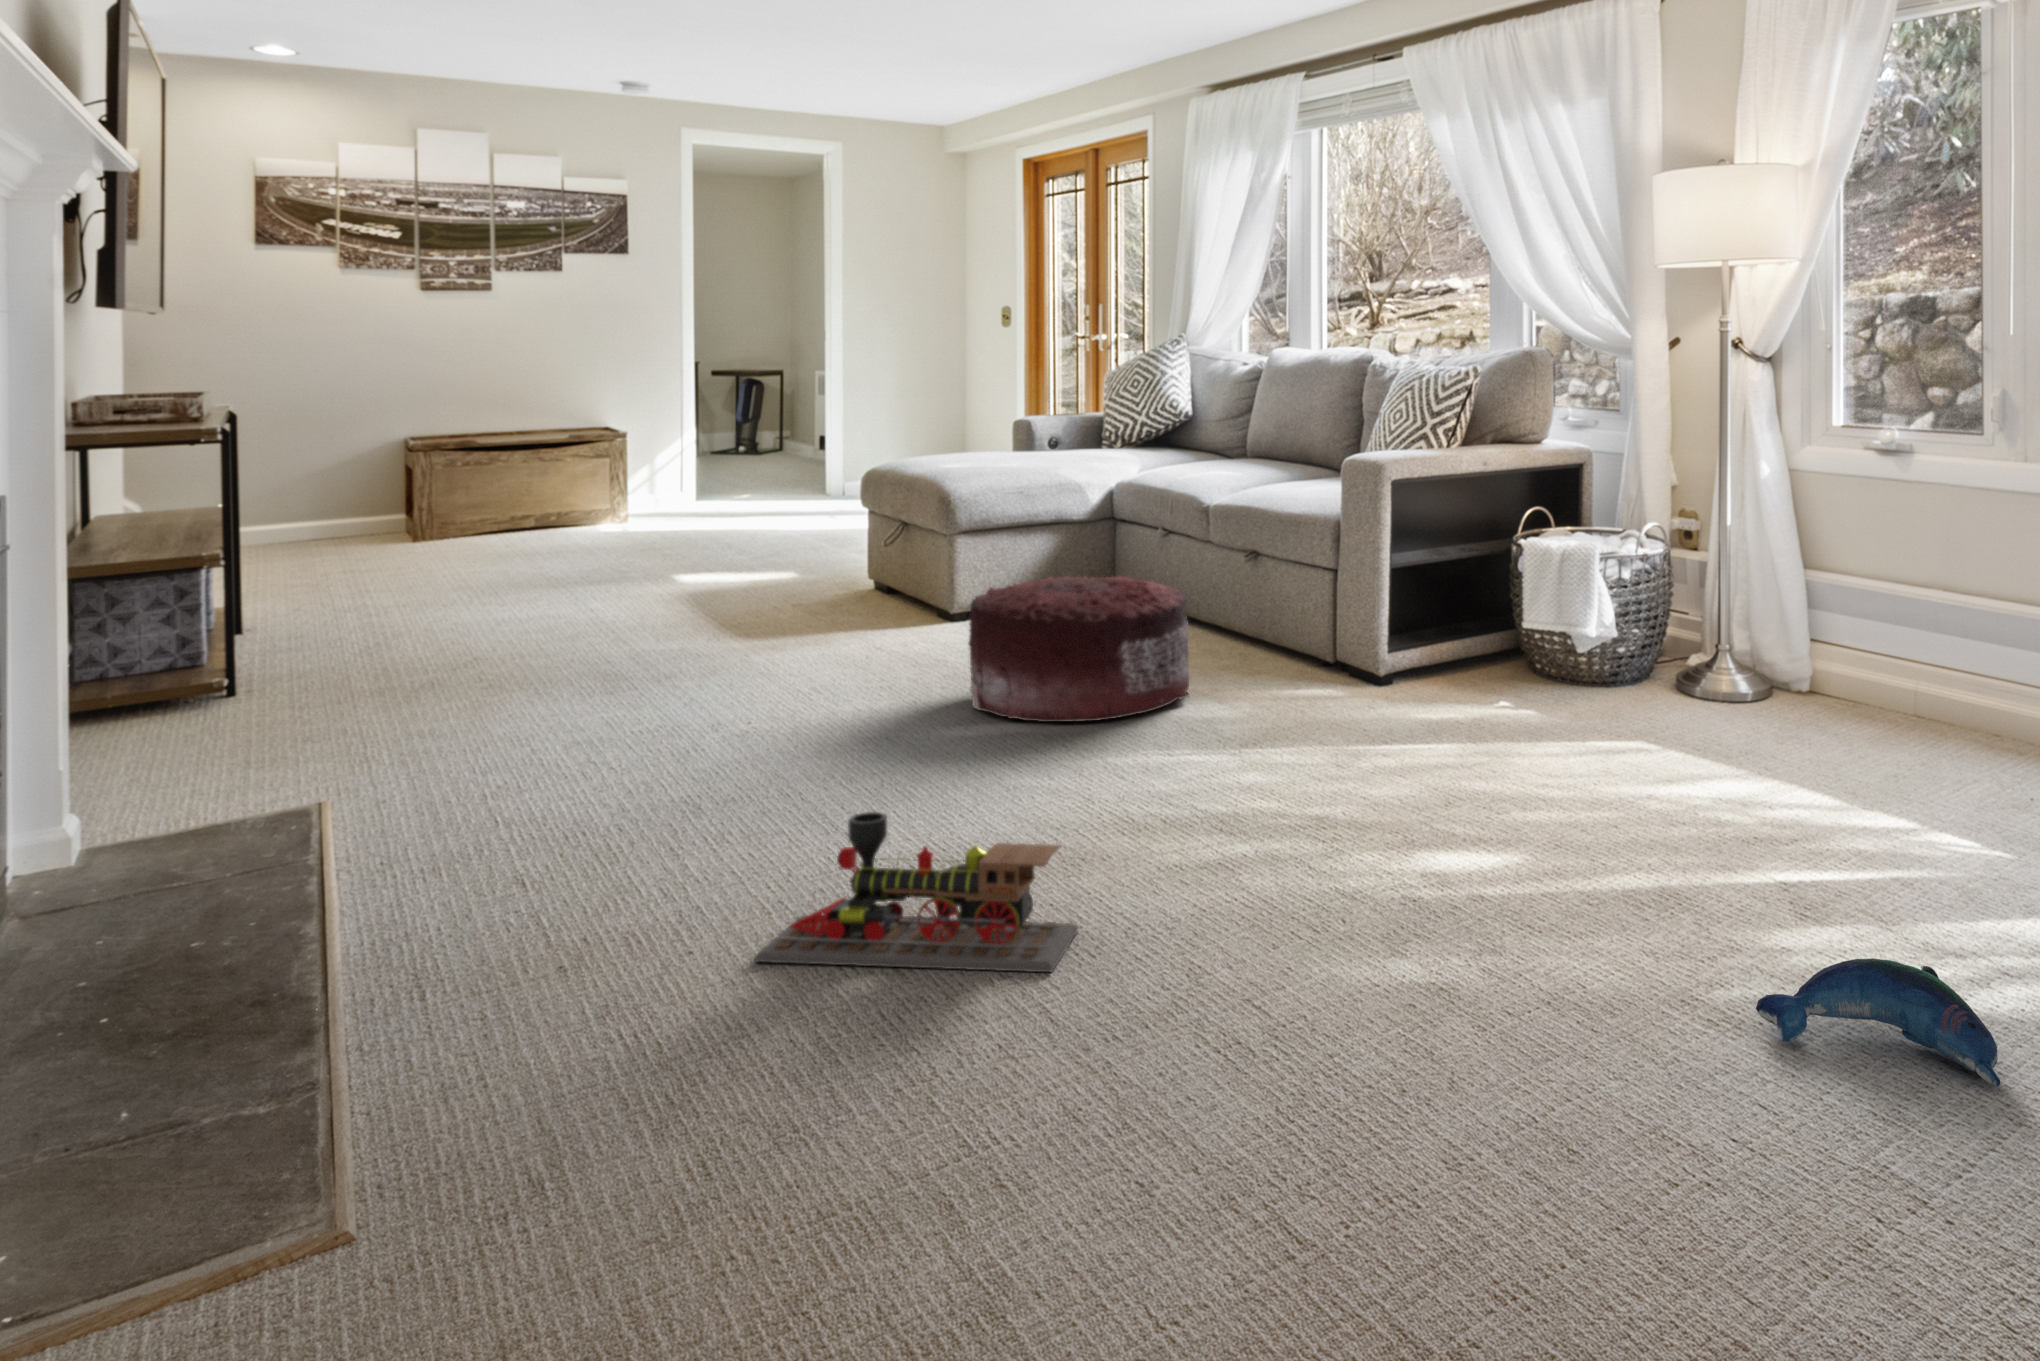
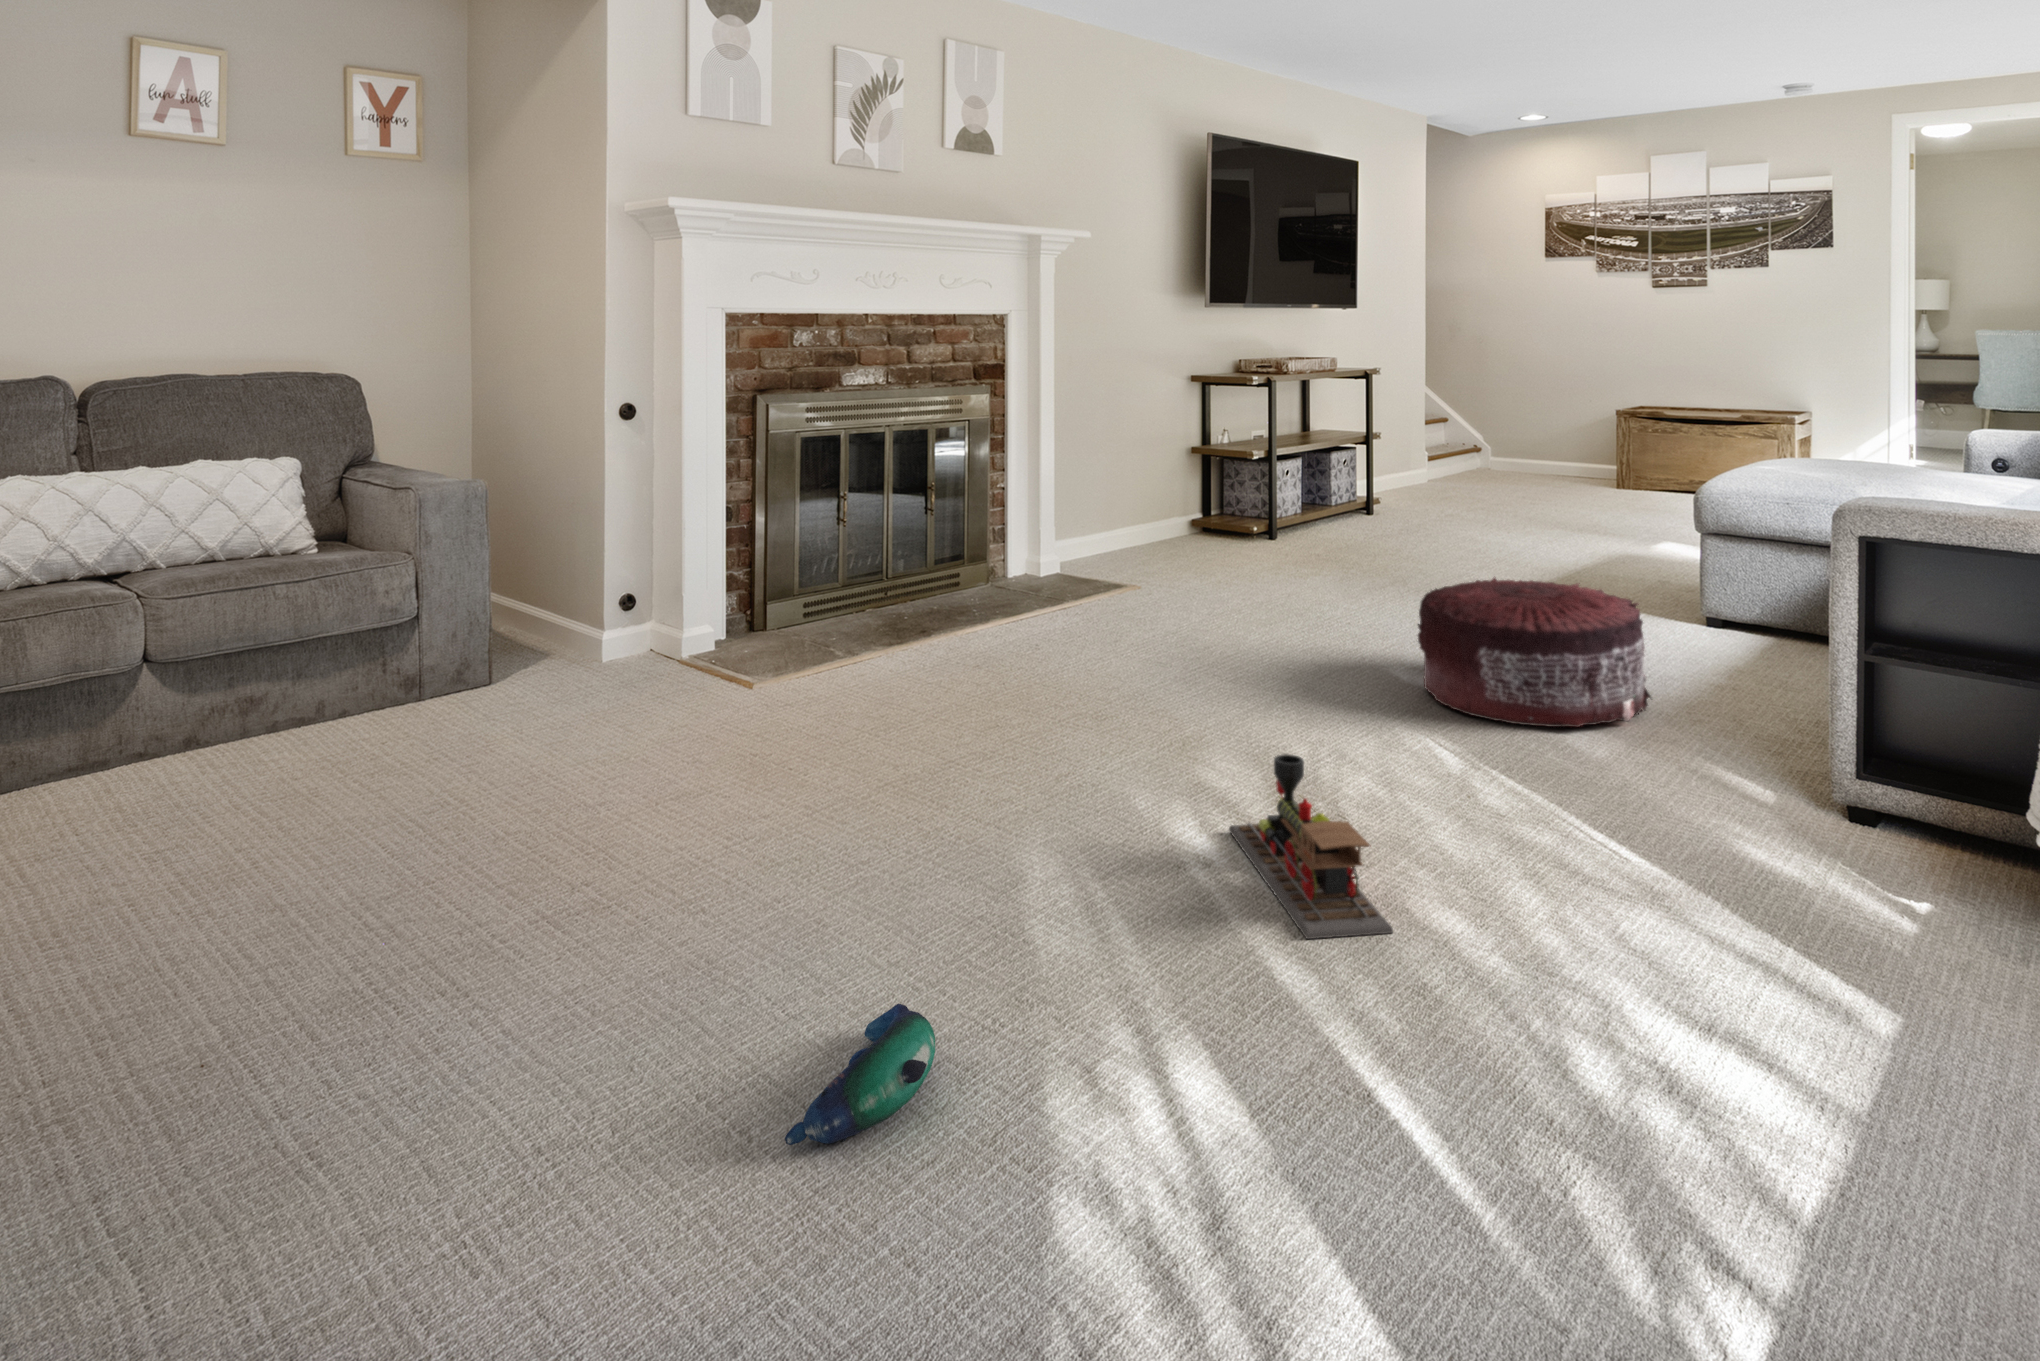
toy train: present [755,812,1078,972] -> present [1229,754,1393,939]

